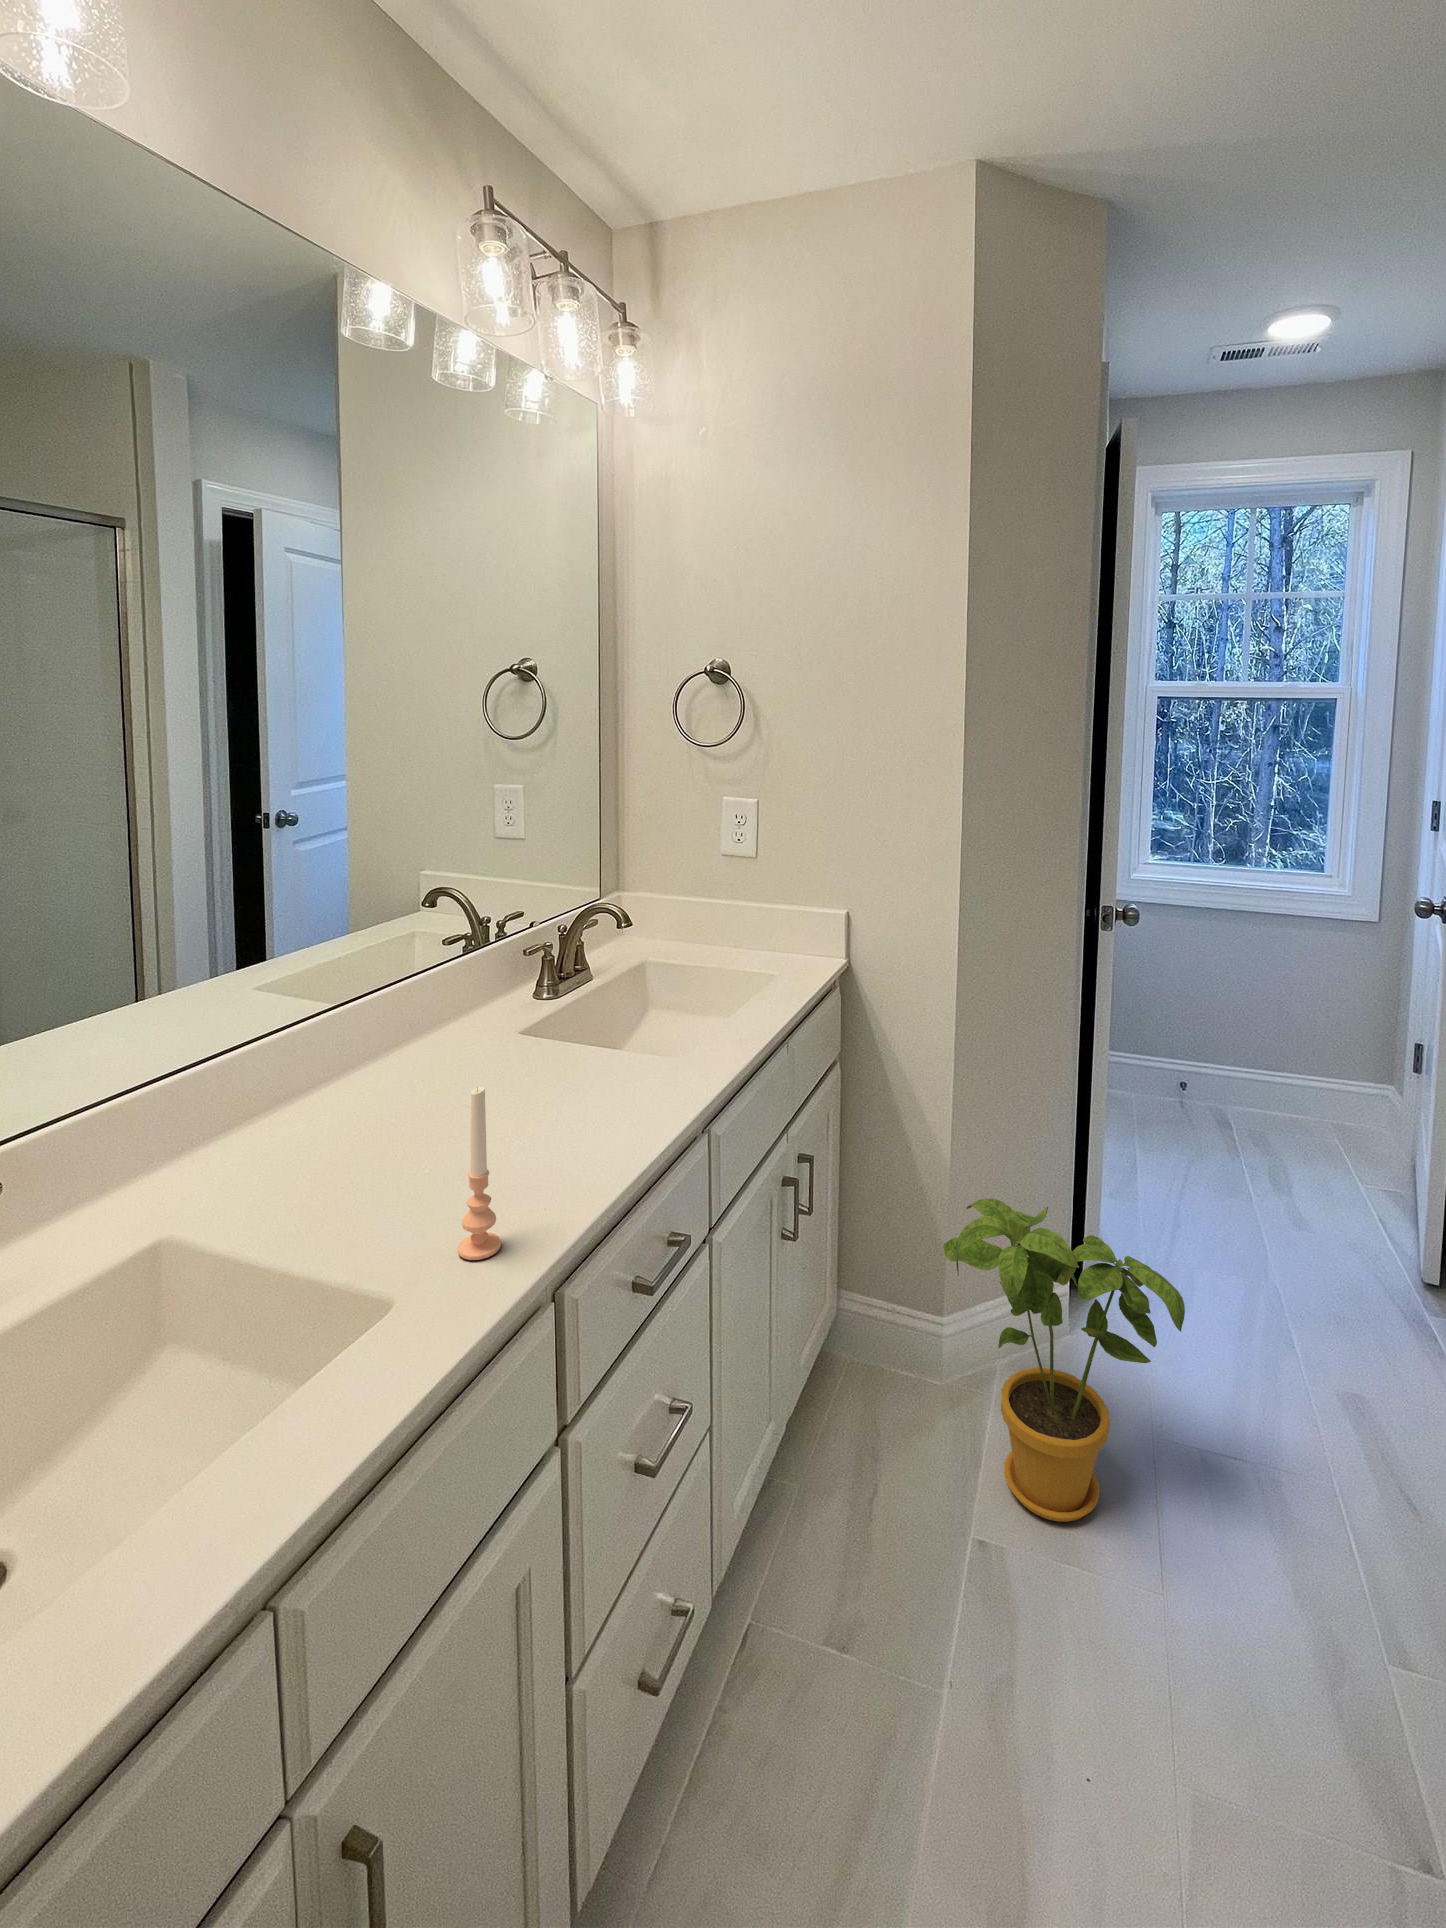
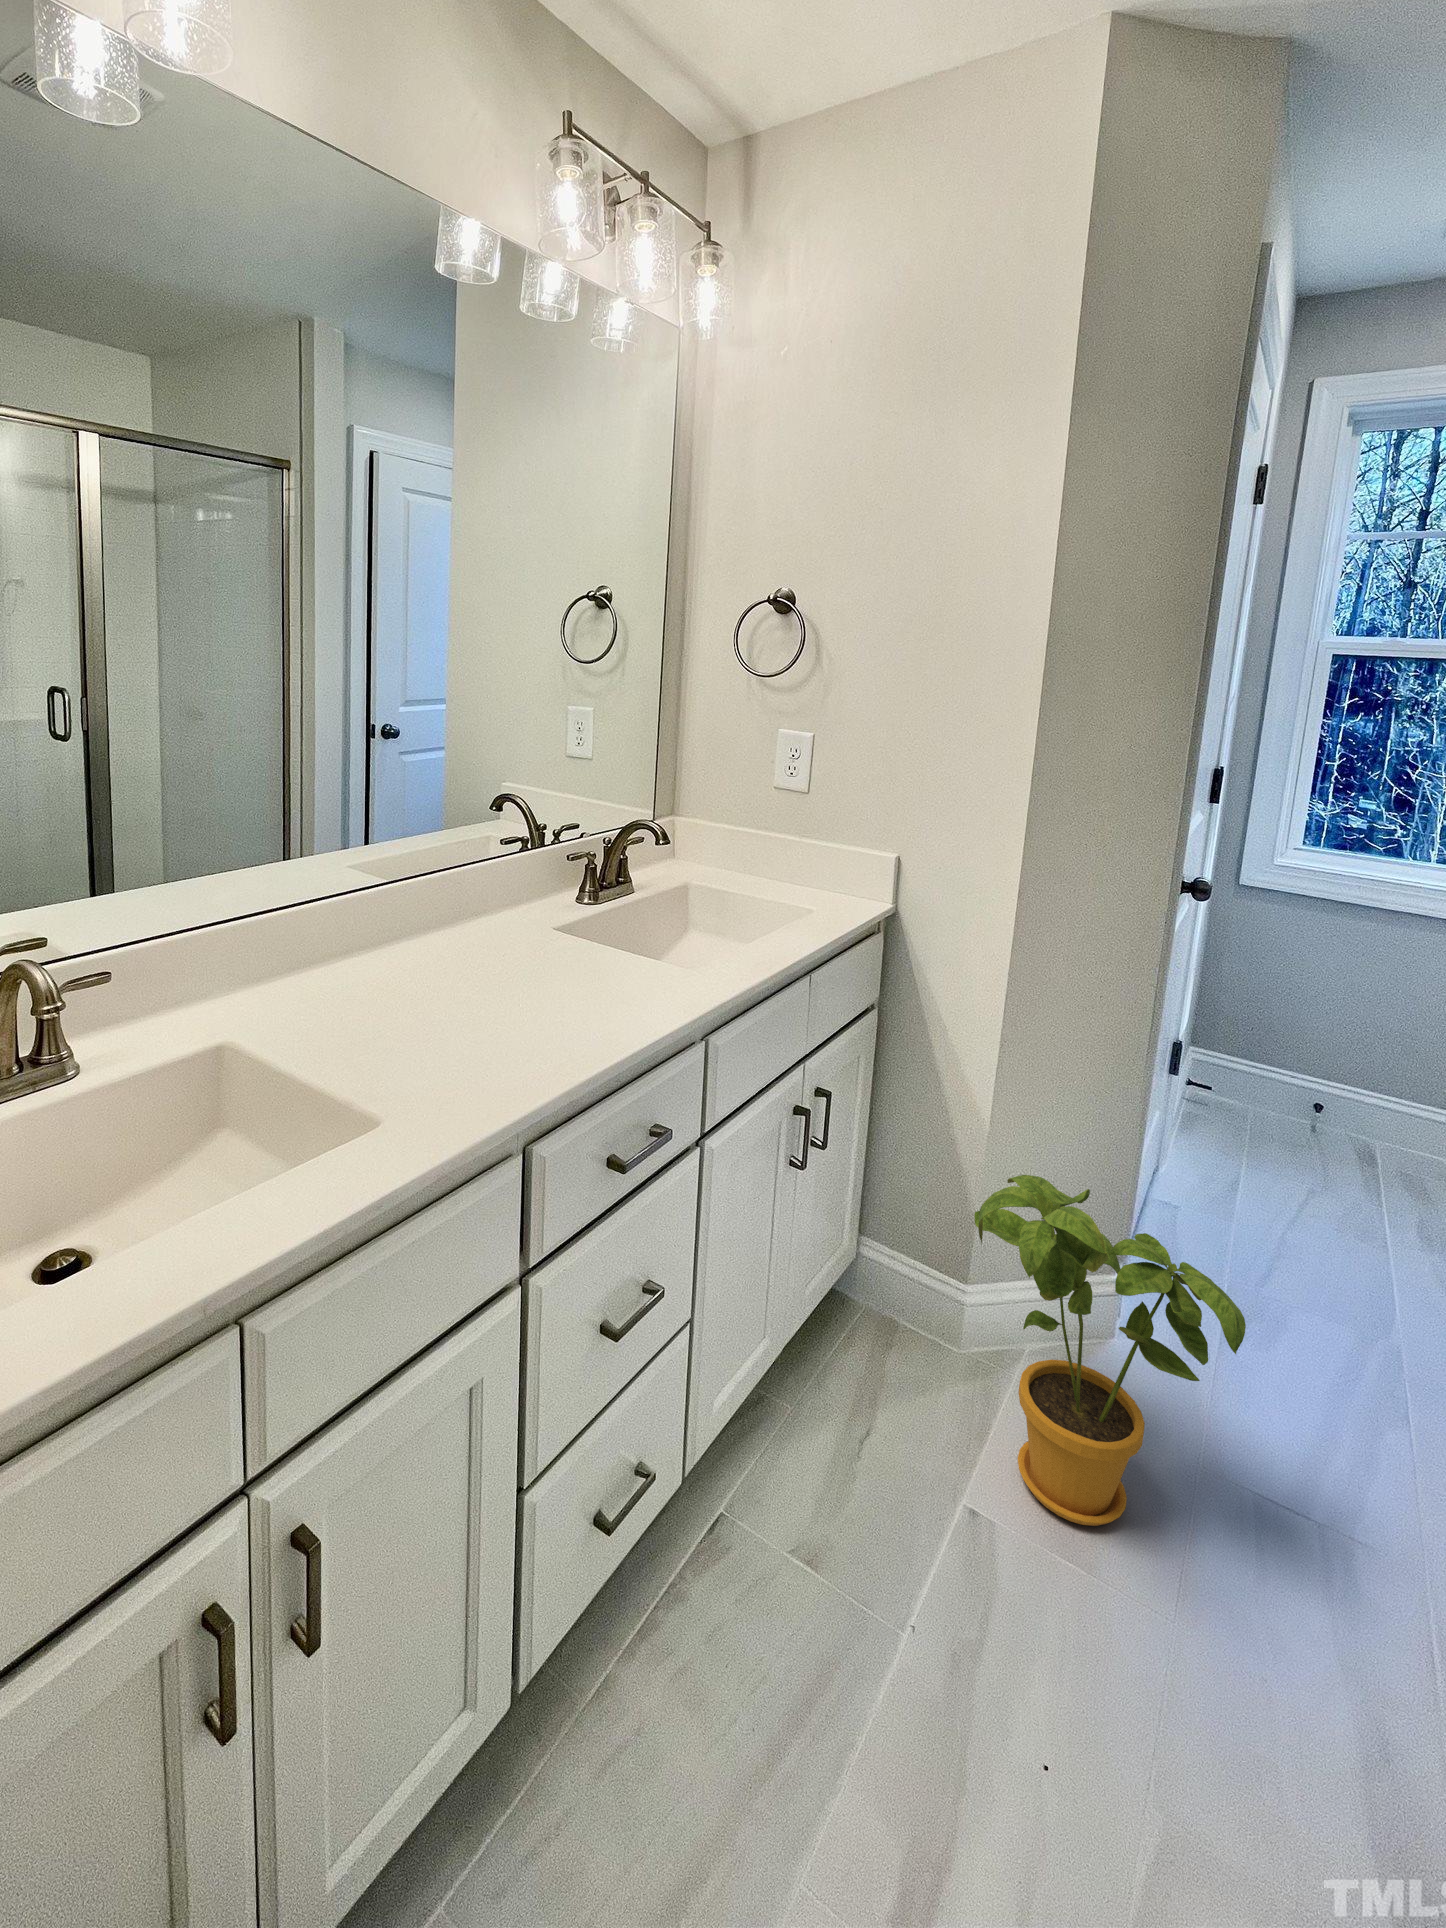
candle: present [458,1087,501,1260] -> none [440,945,477,1098]

